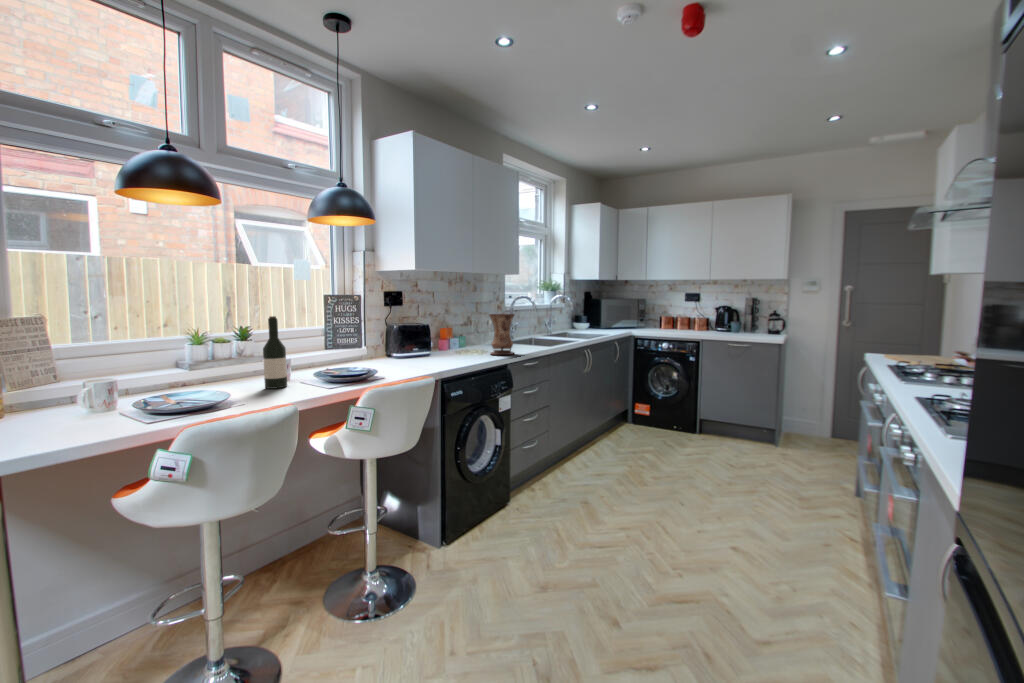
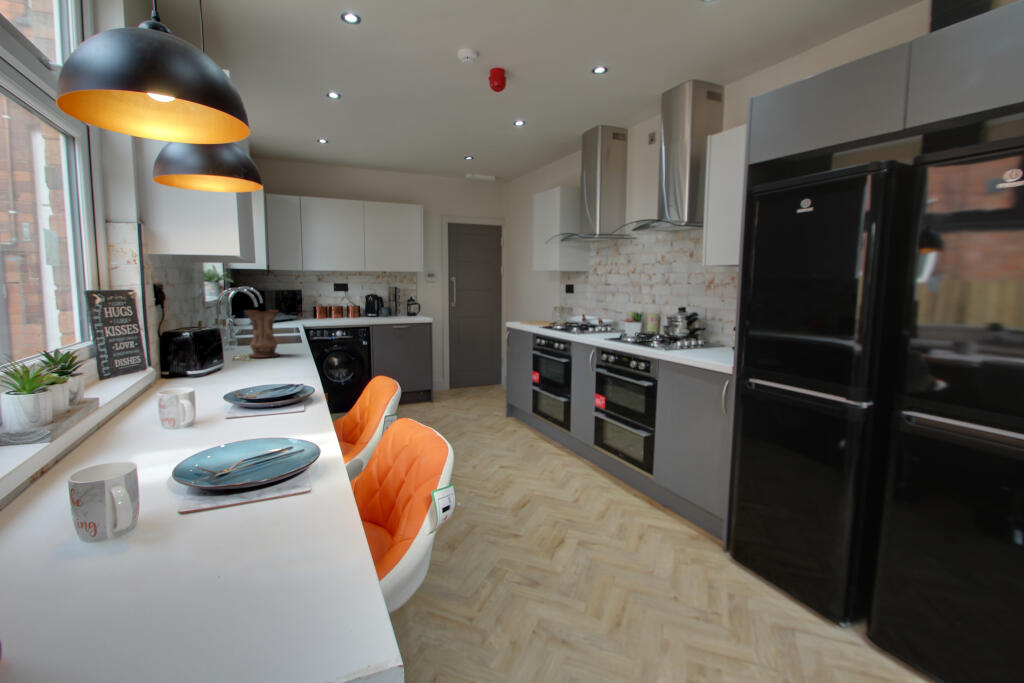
wine bottle: present [263,316,287,389] -> none [204,332,235,426]

